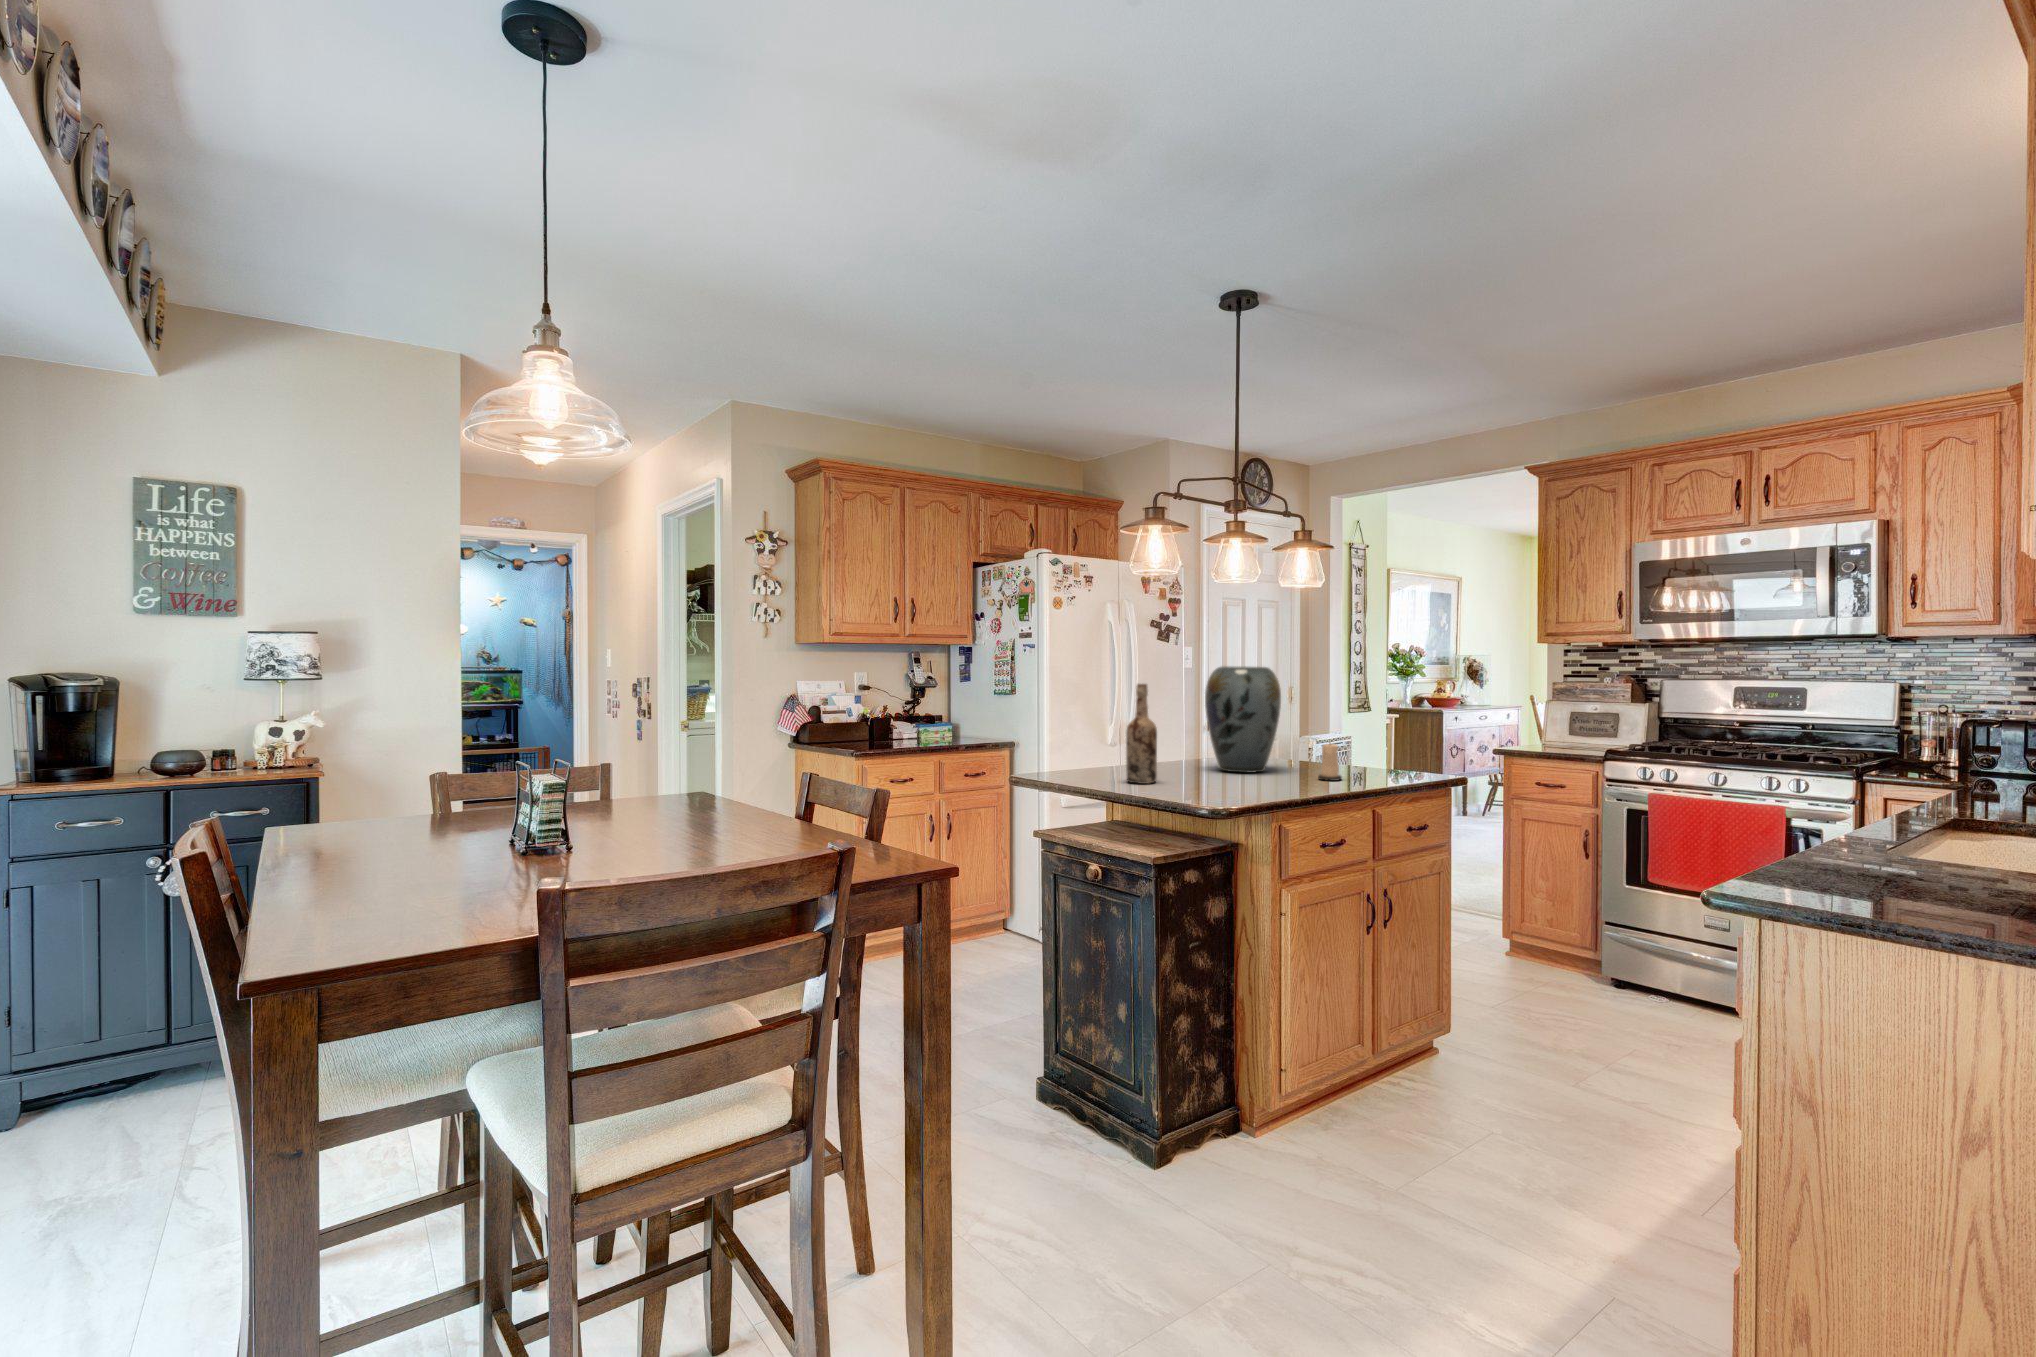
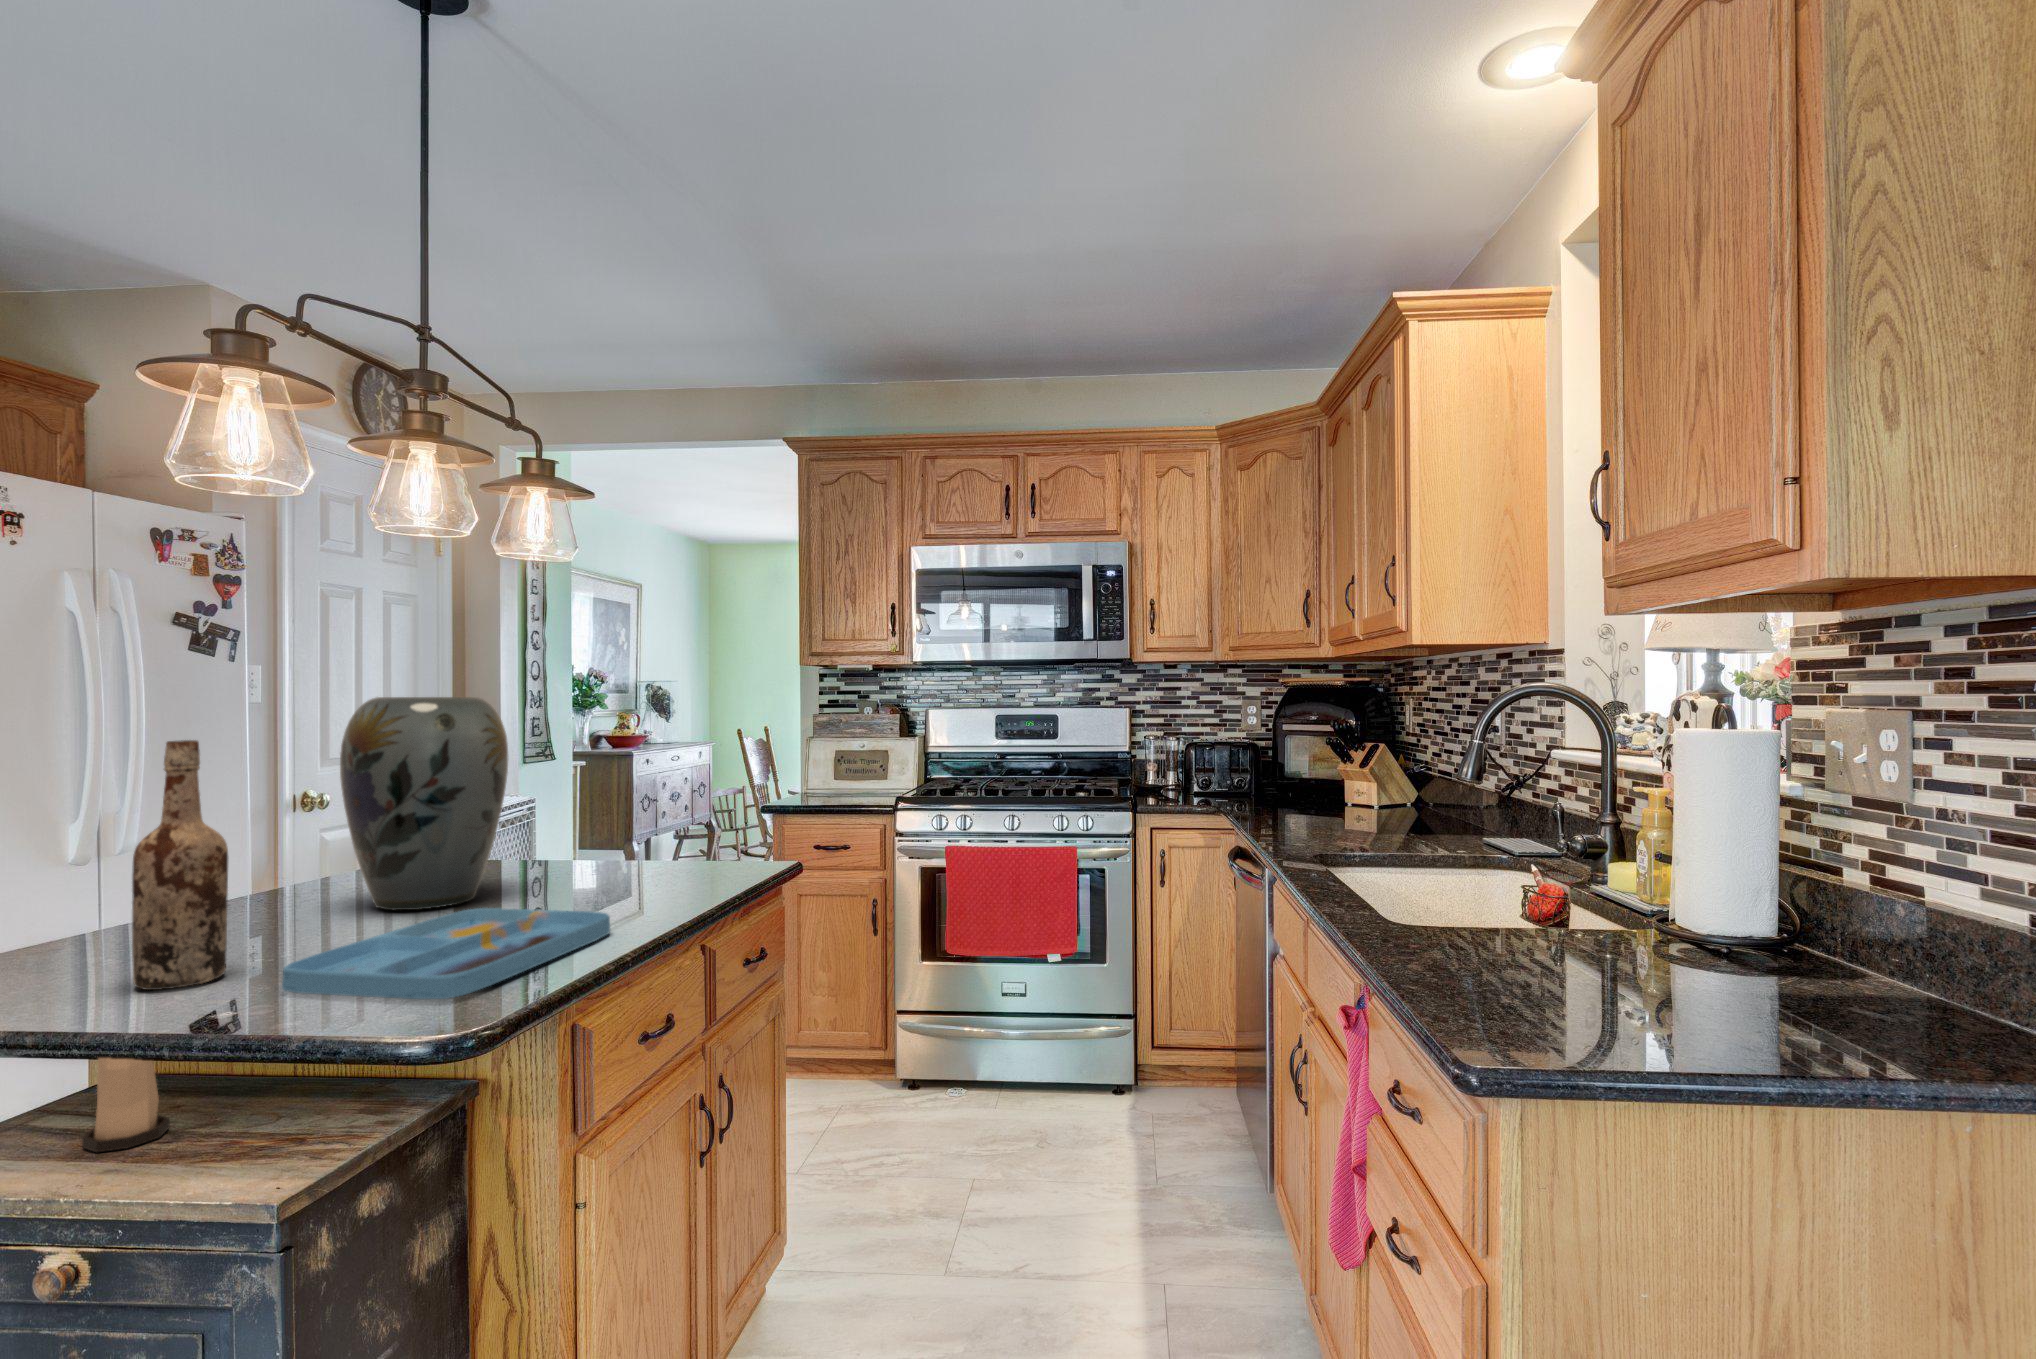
candle: present [1318,743,1342,781] -> present [82,1058,170,1152]
tray: none [1173,772,1314,798] -> present [282,908,610,999]

